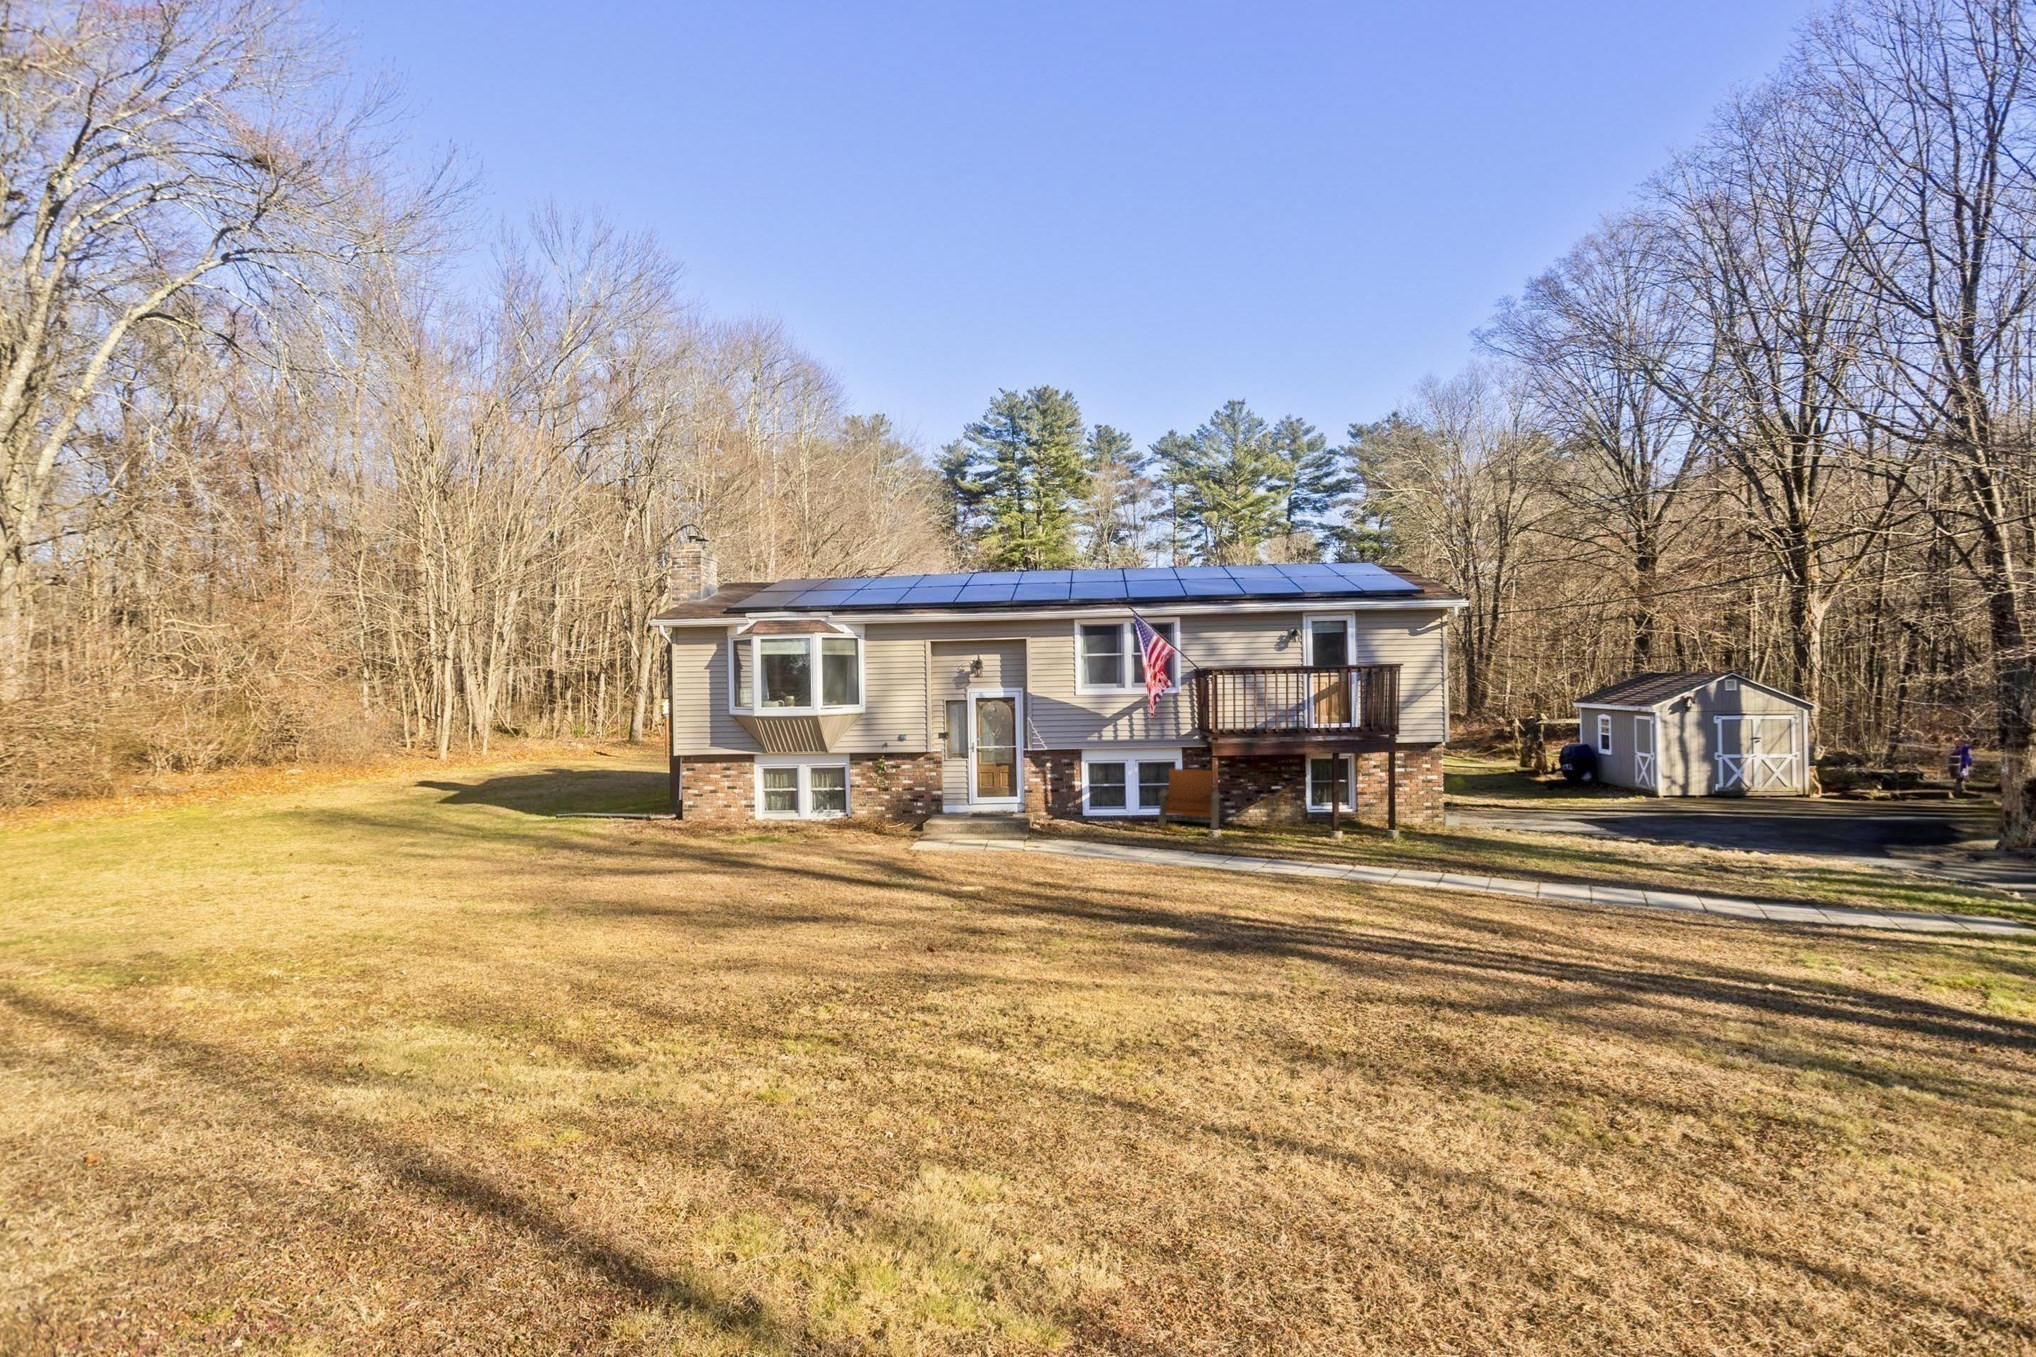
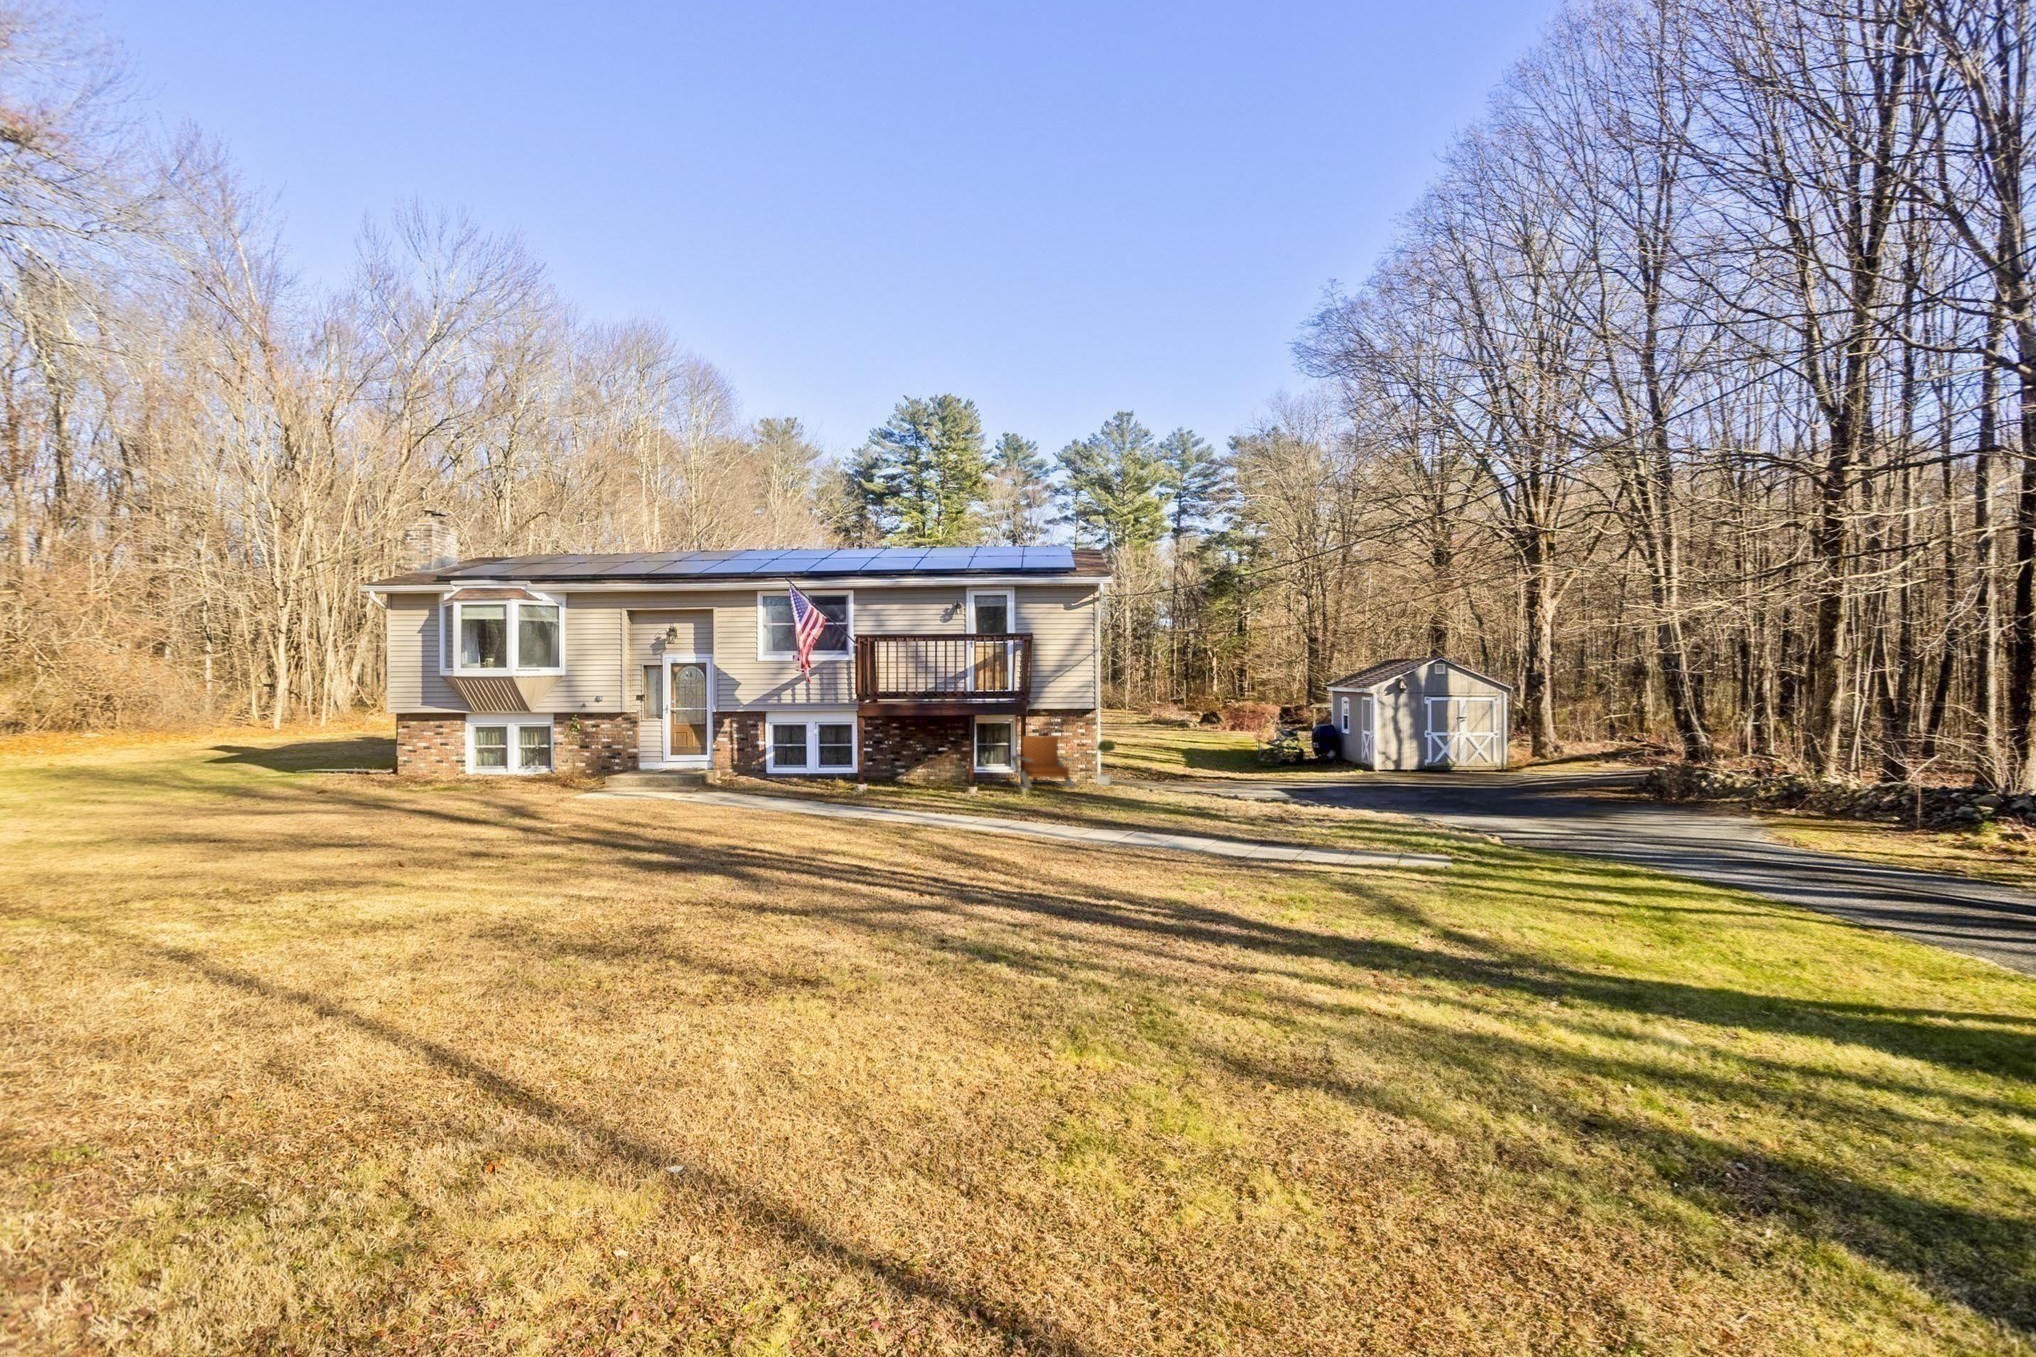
lounge chair: present [1158,768,1219,829] -> present [1011,736,1075,788]

